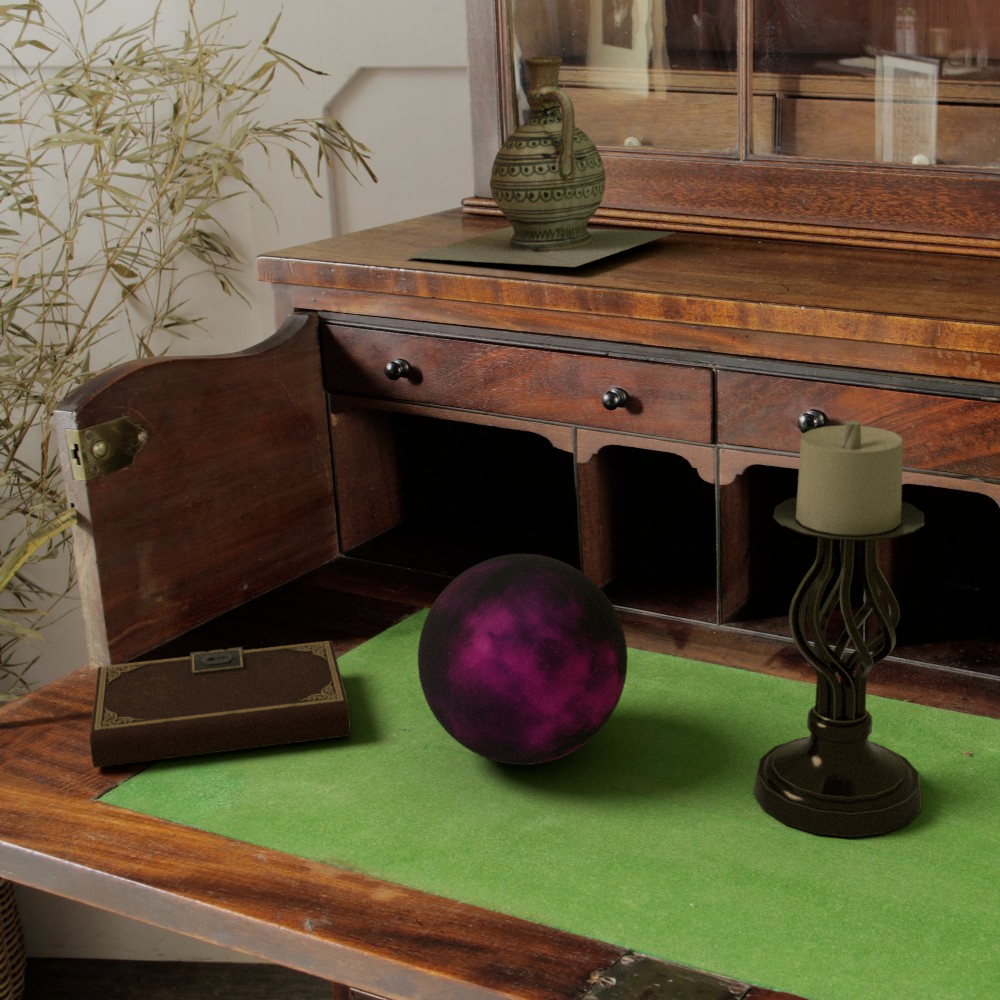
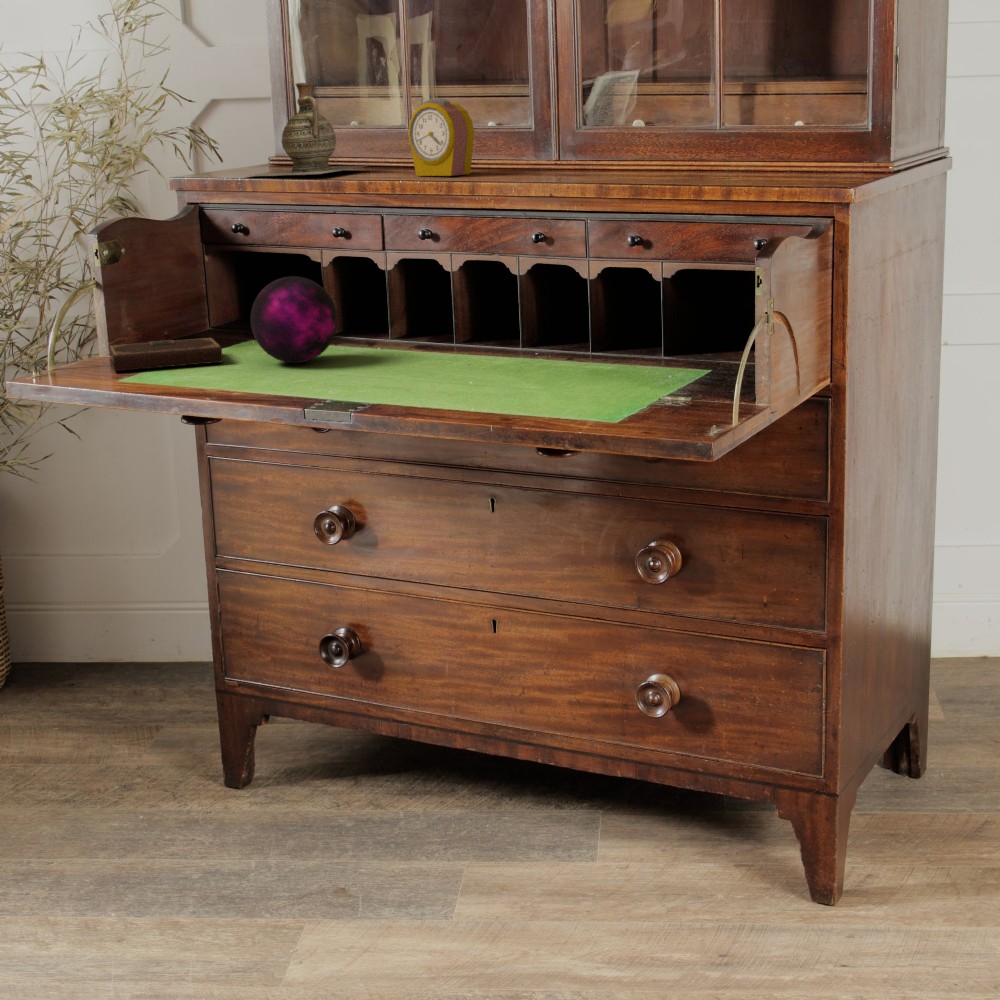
alarm clock: none [783,102,943,286] -> present [408,99,474,176]
candle holder: present [753,421,924,837] -> none [386,208,453,369]

